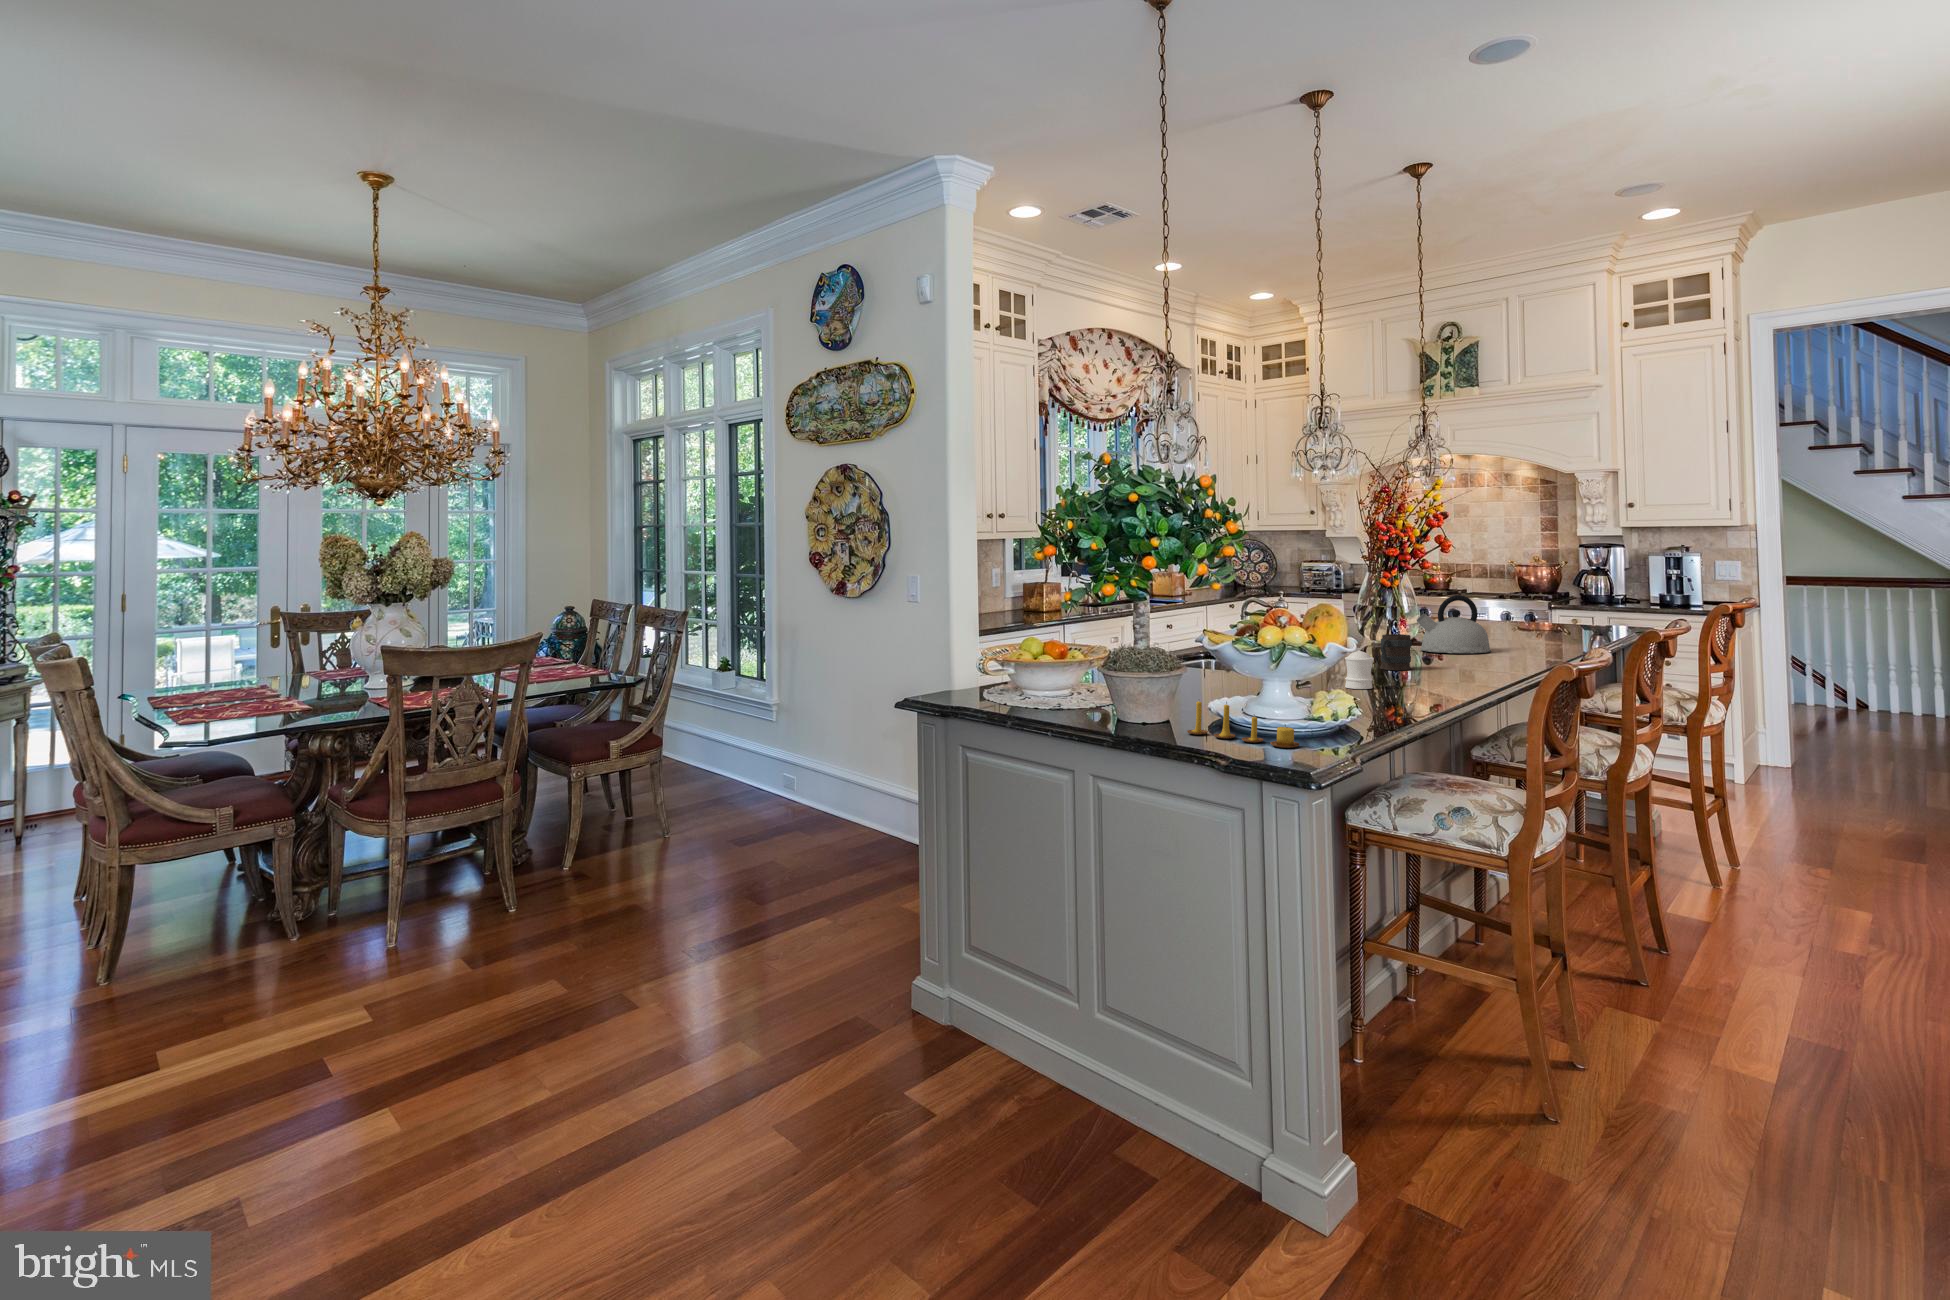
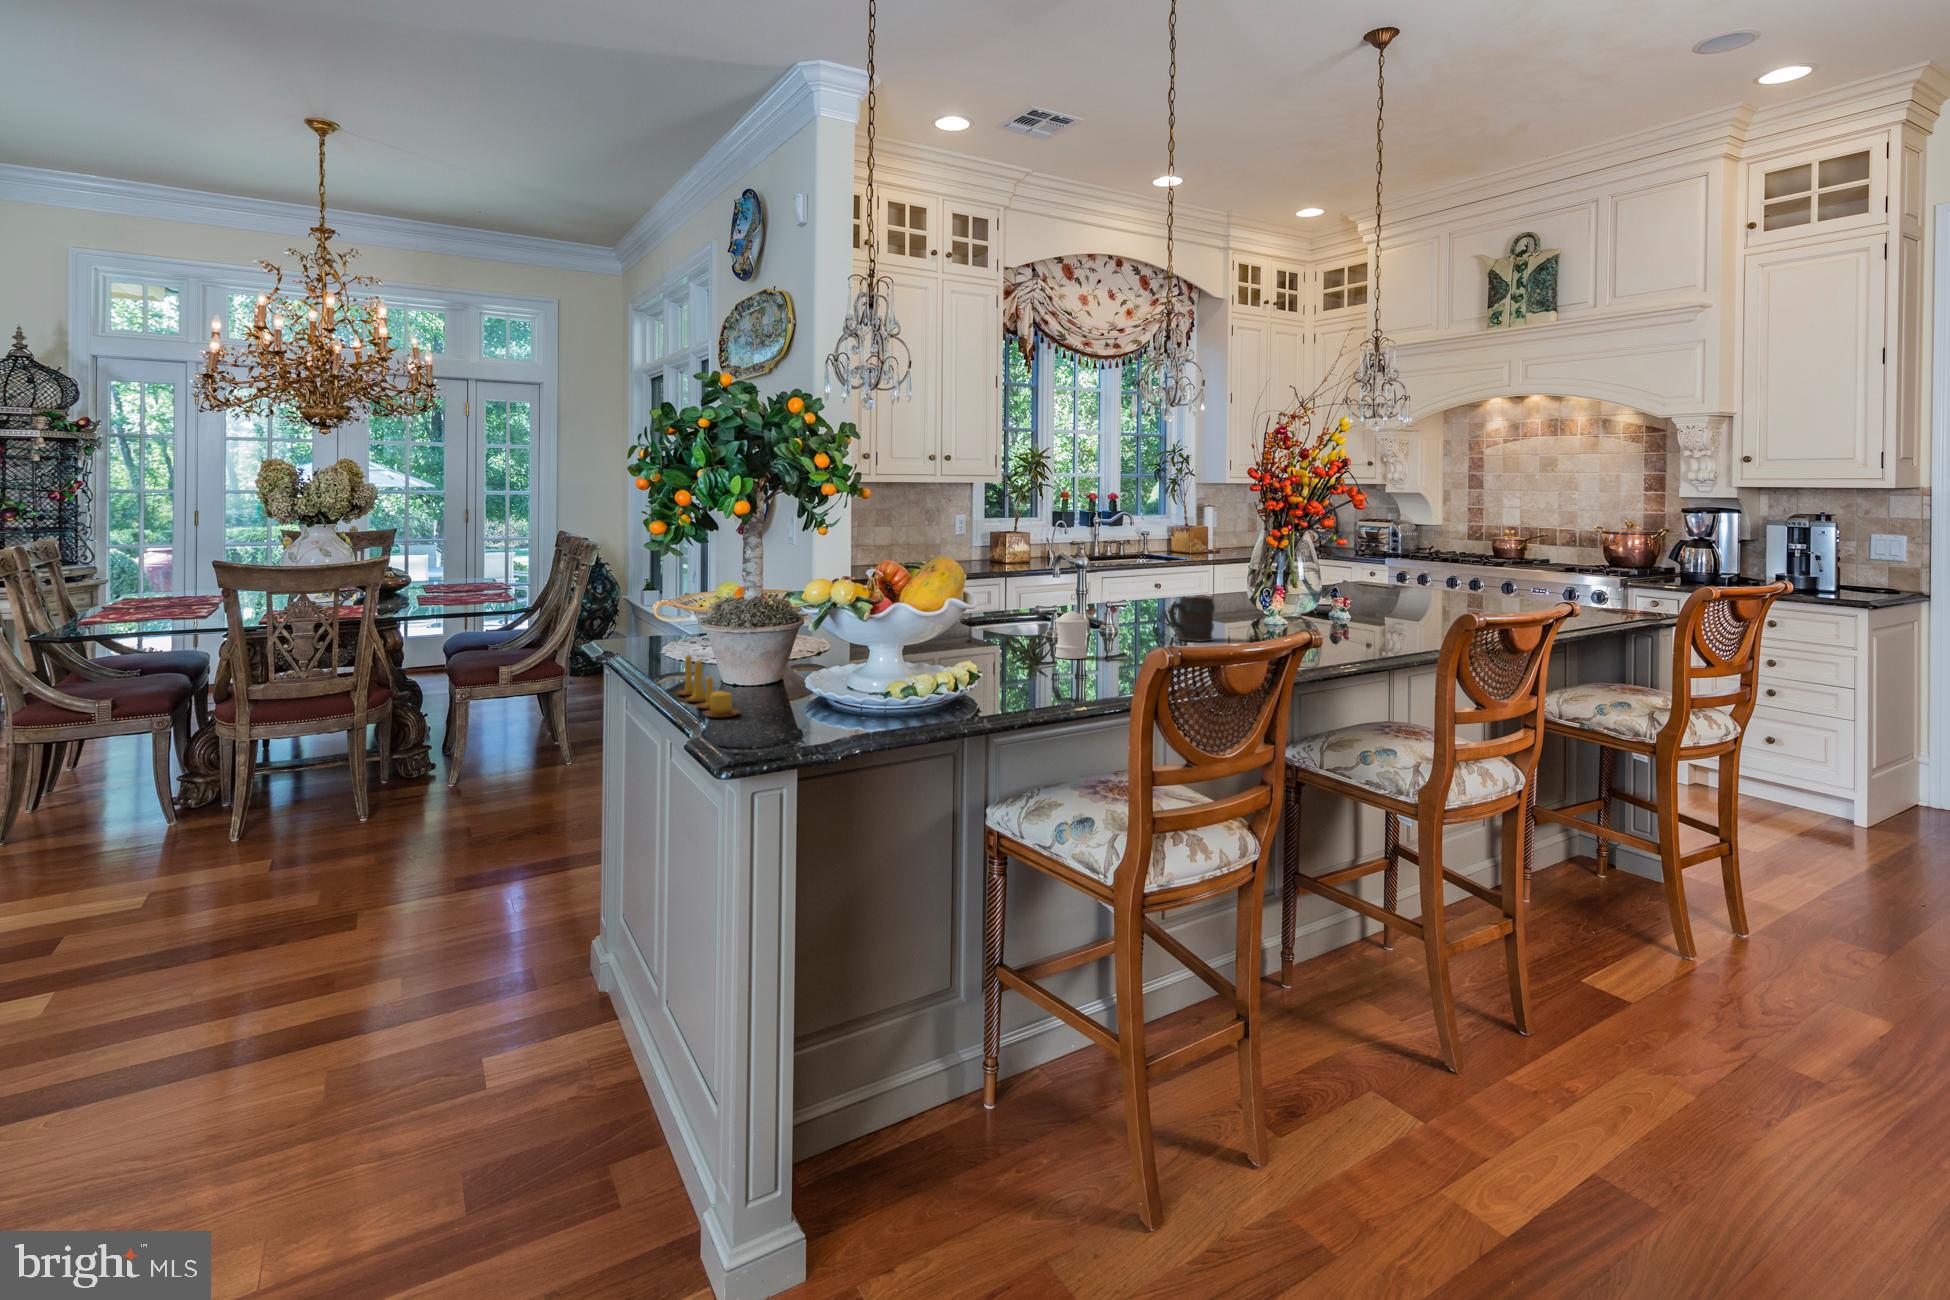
kettle: present [1417,595,1491,653] -> none [1293,555,1384,628]

